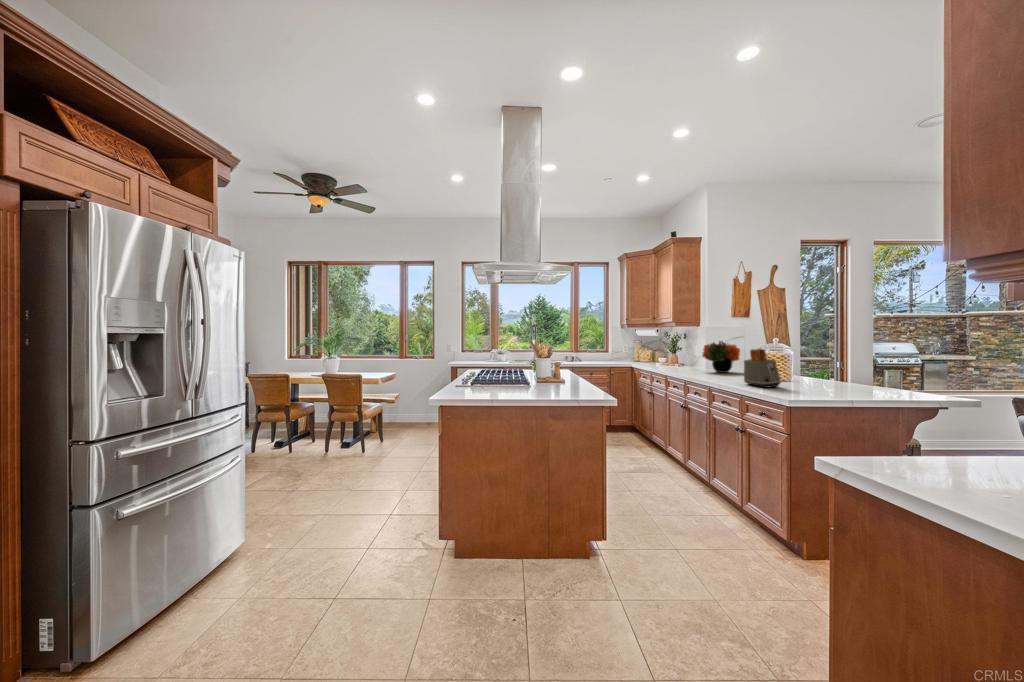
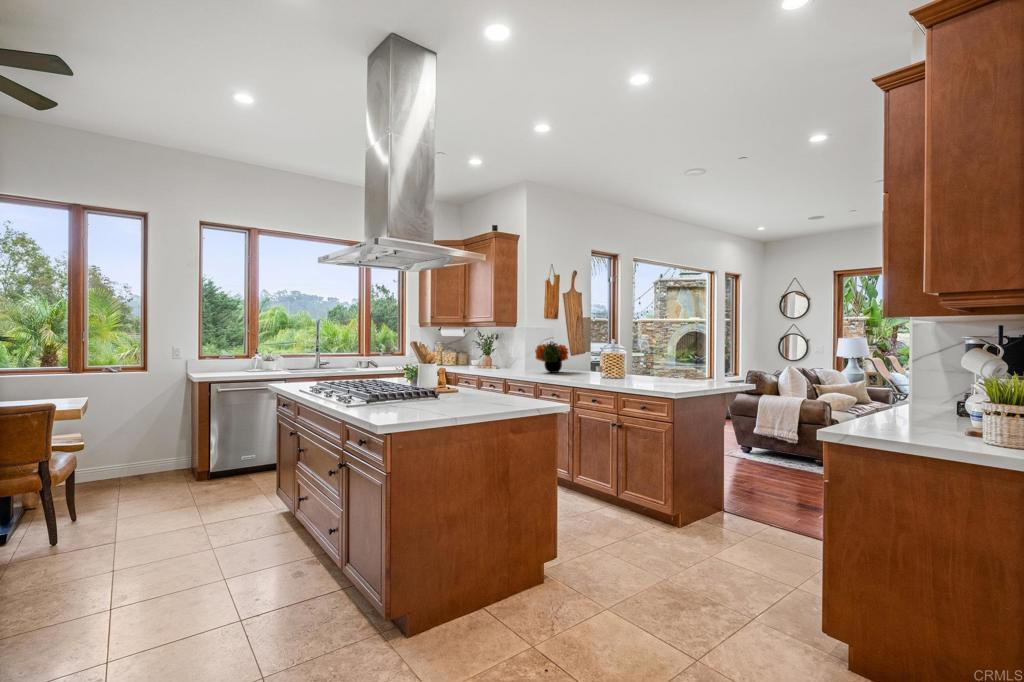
toaster: present [744,349,781,387] -> none [605,349,639,384]

